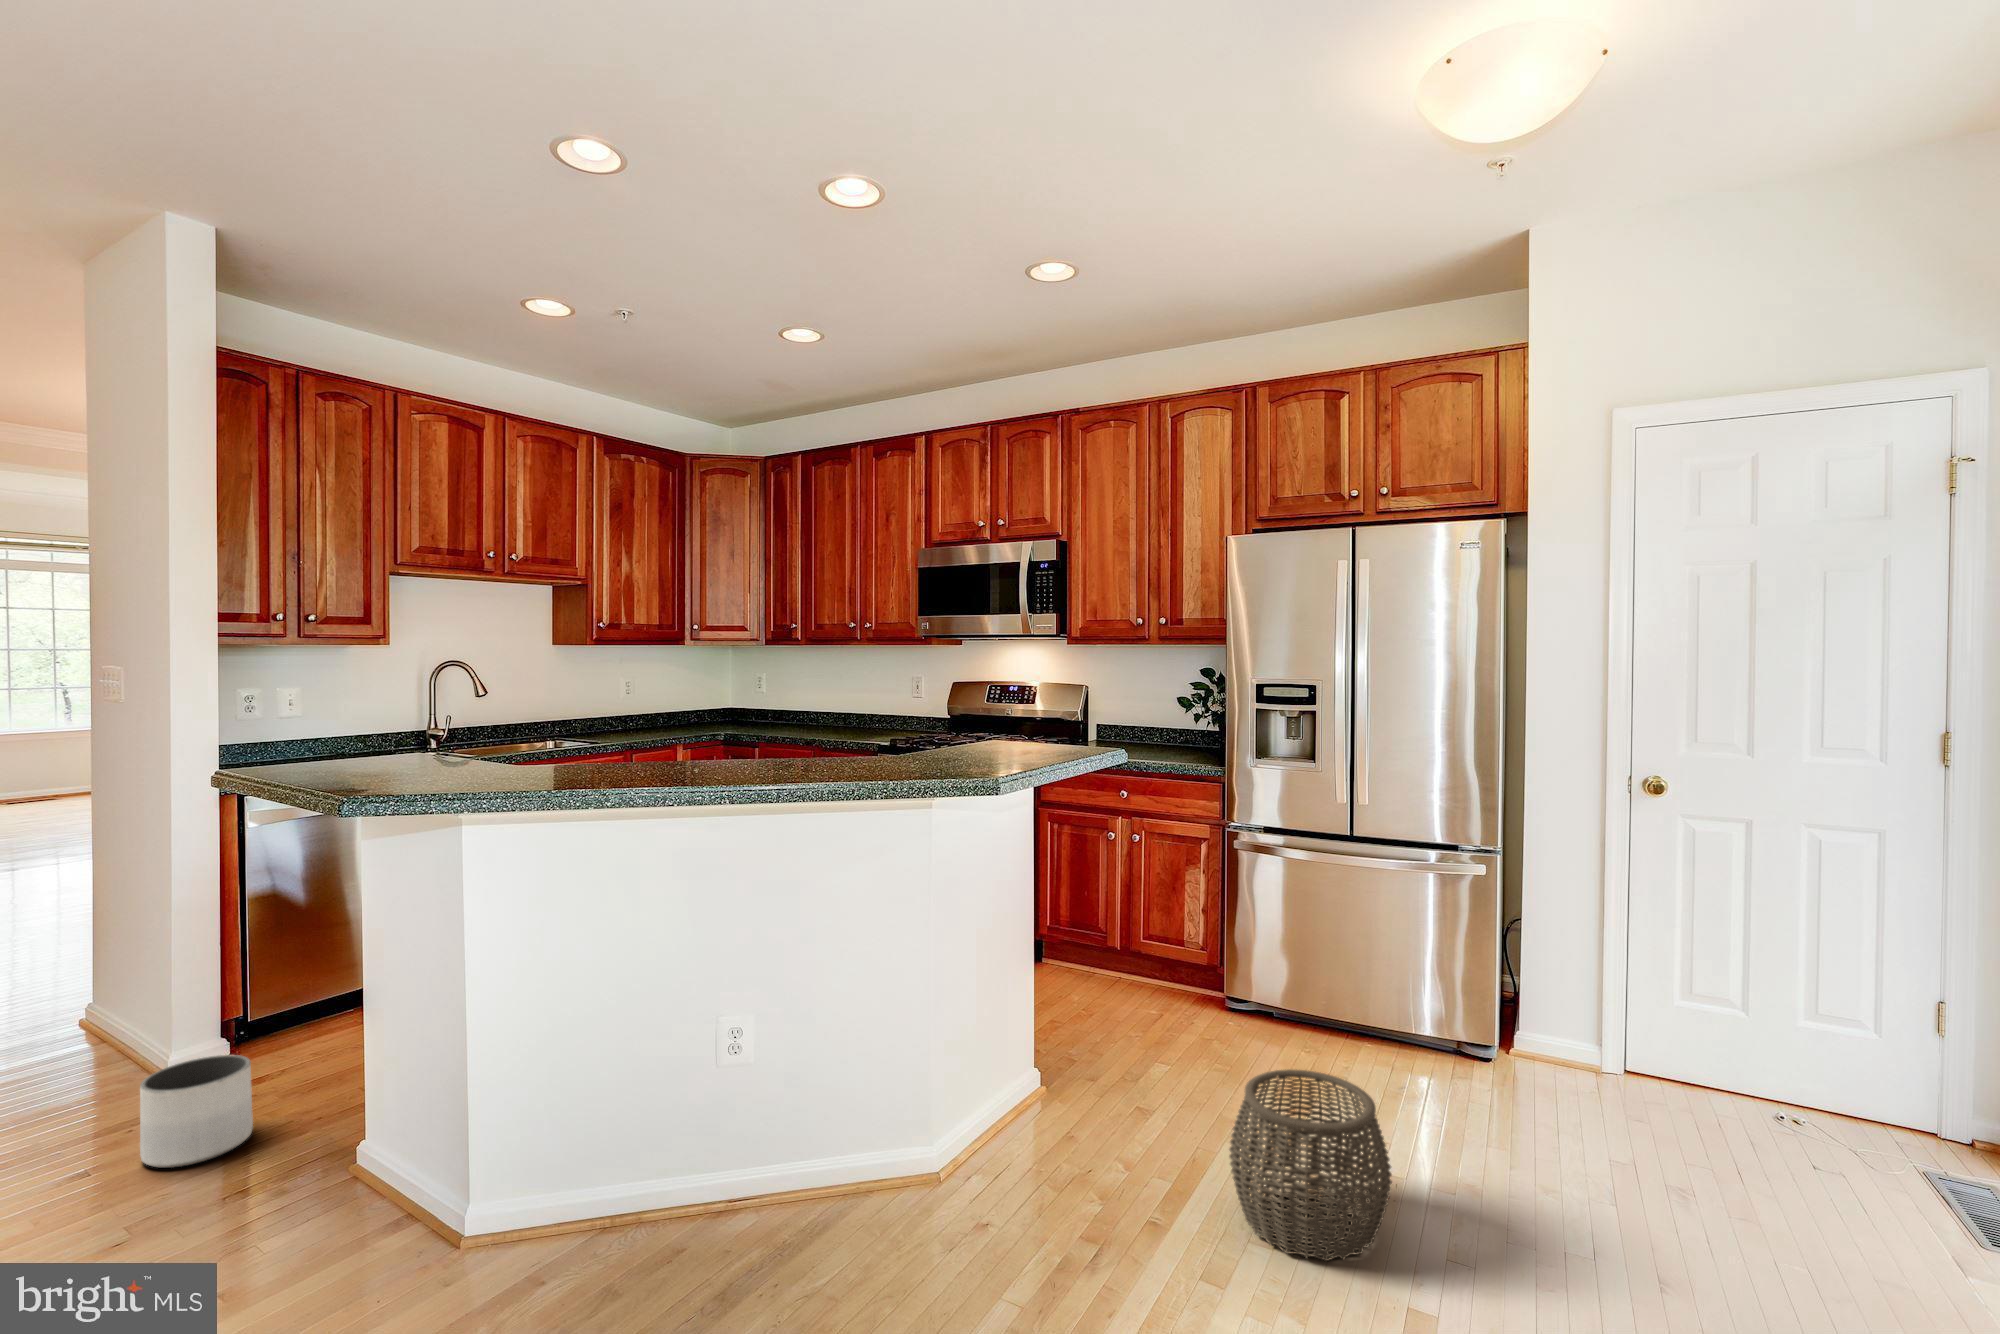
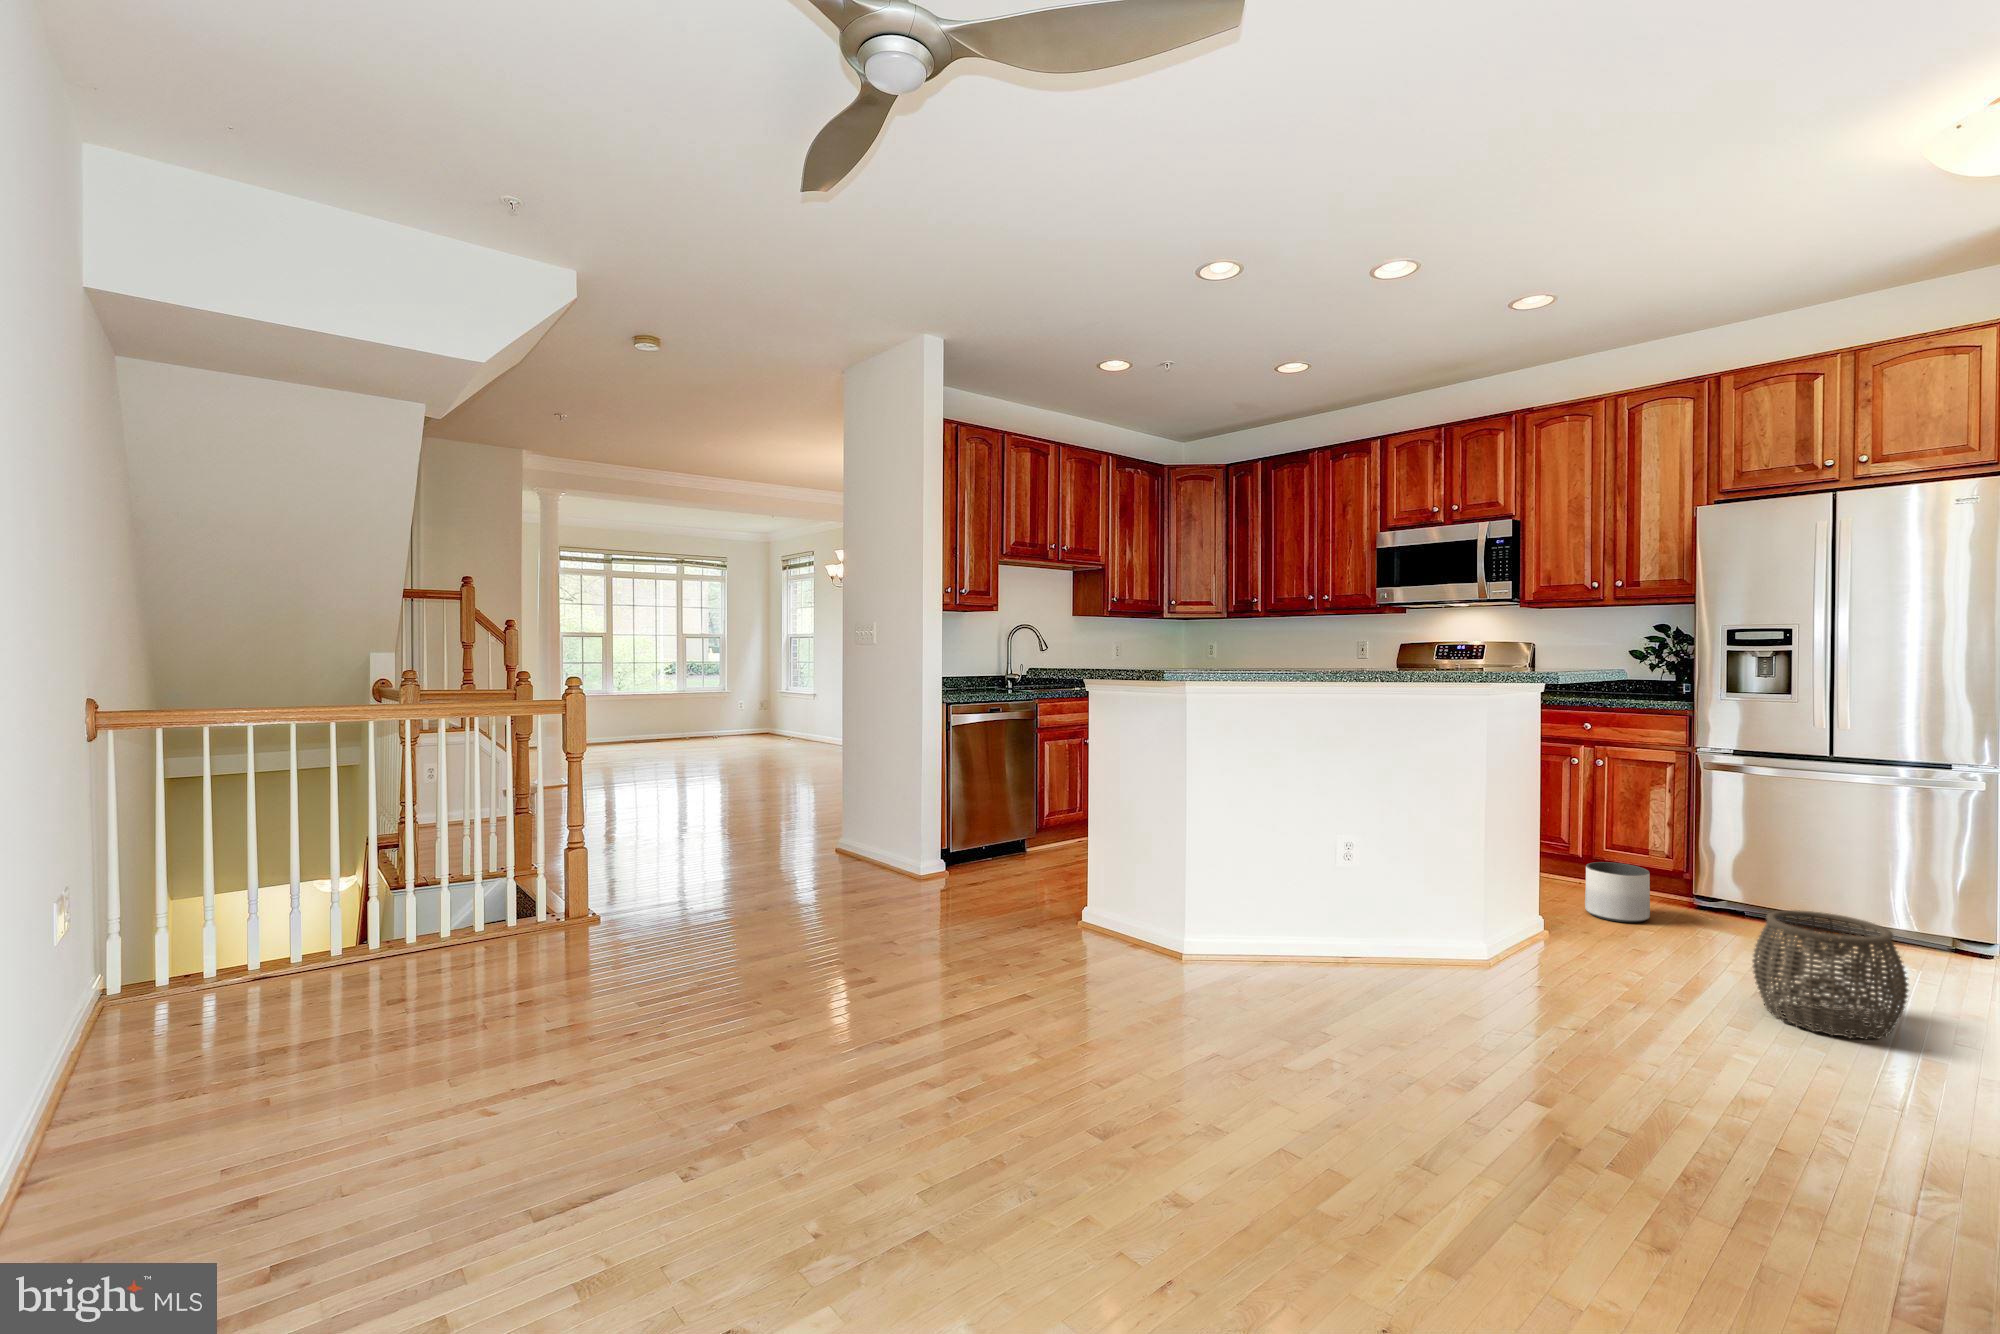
planter: present [140,1055,253,1168] -> present [1585,862,1650,923]

